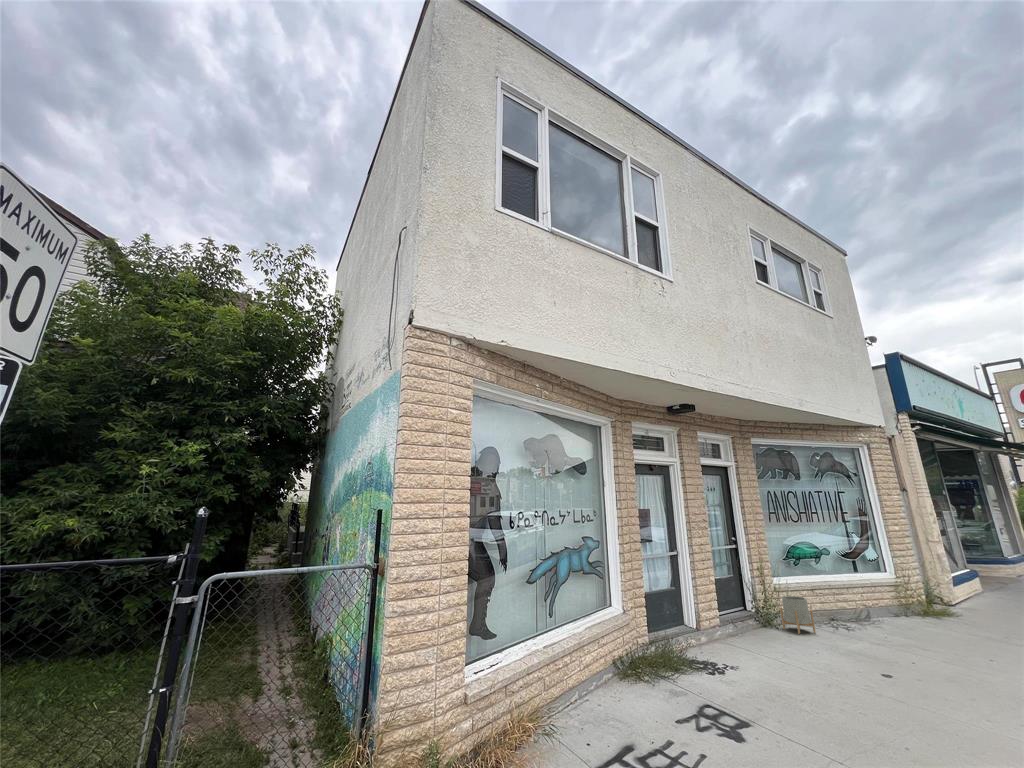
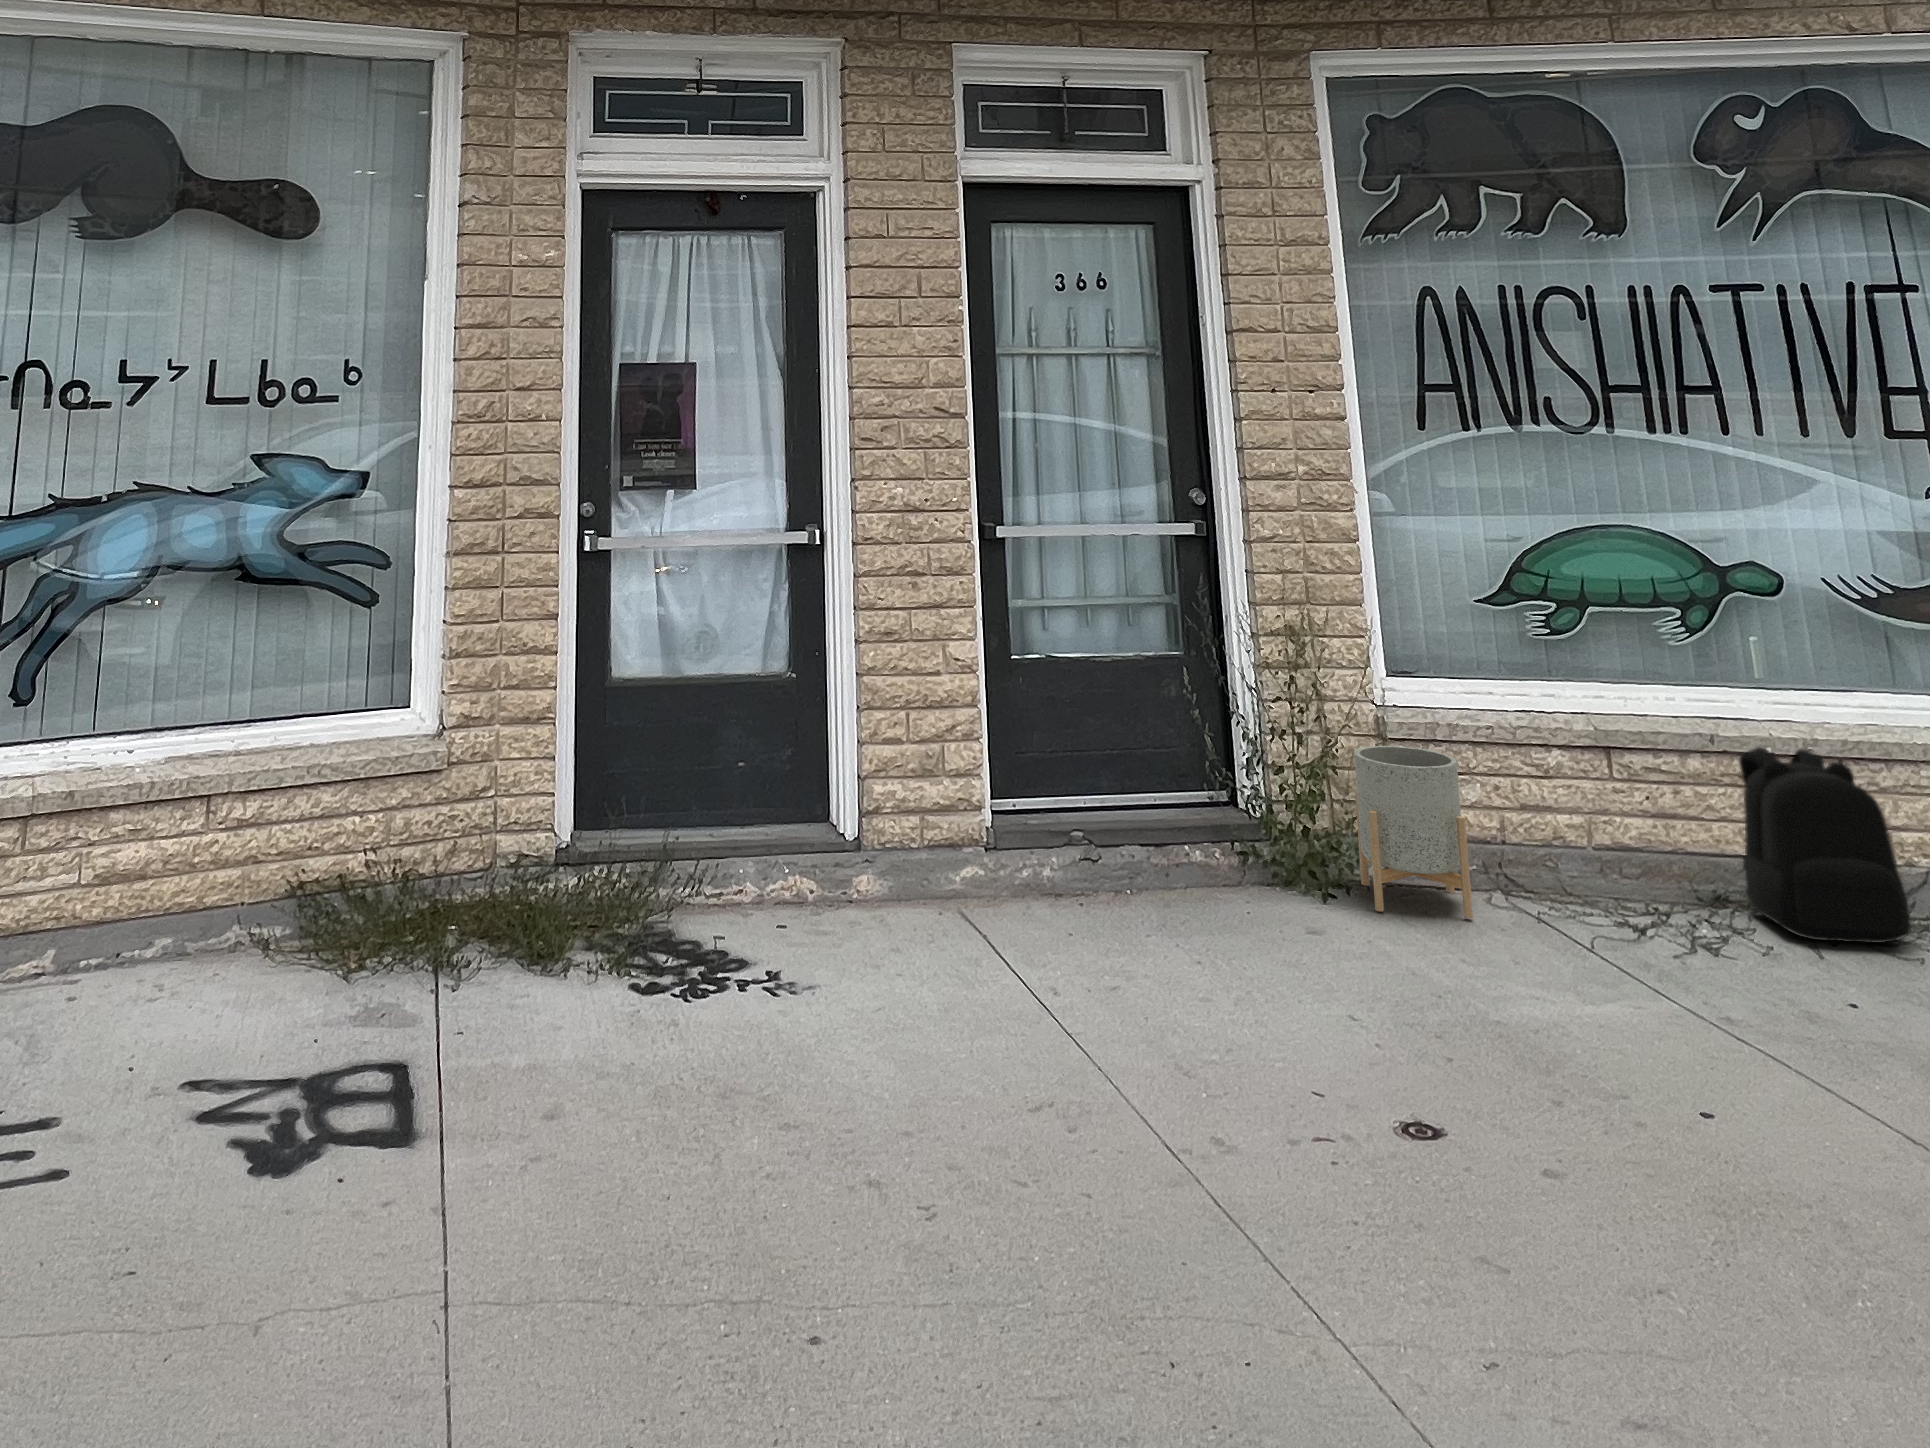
backpack: none [835,588,879,628] -> present [1739,747,1911,943]

